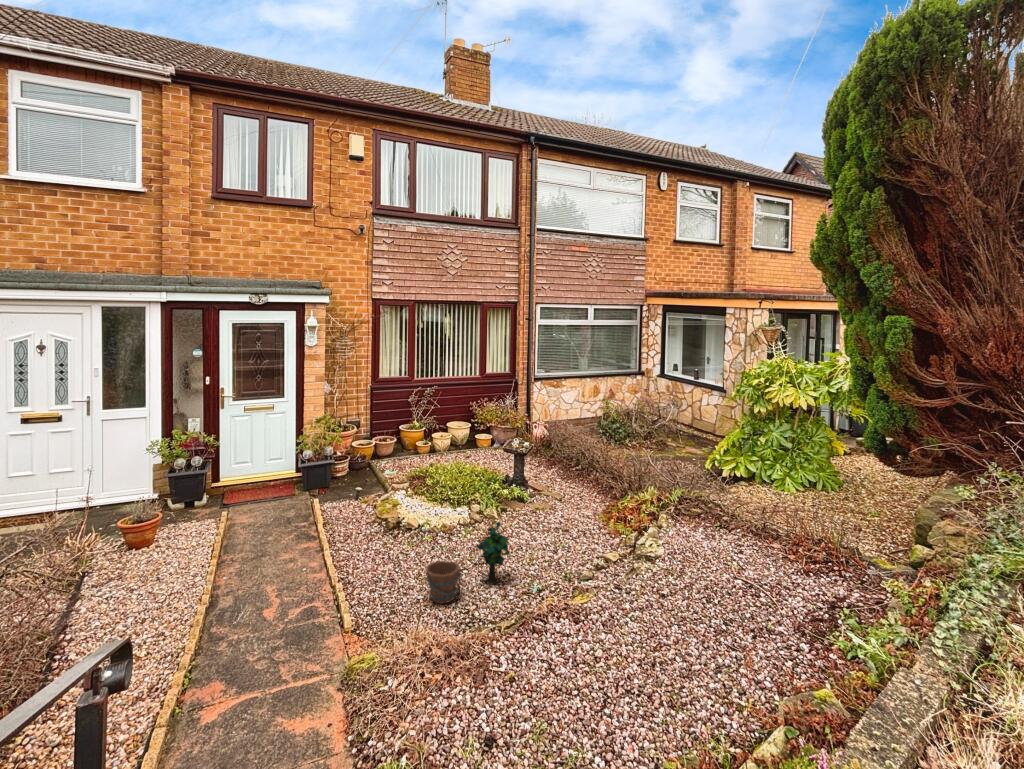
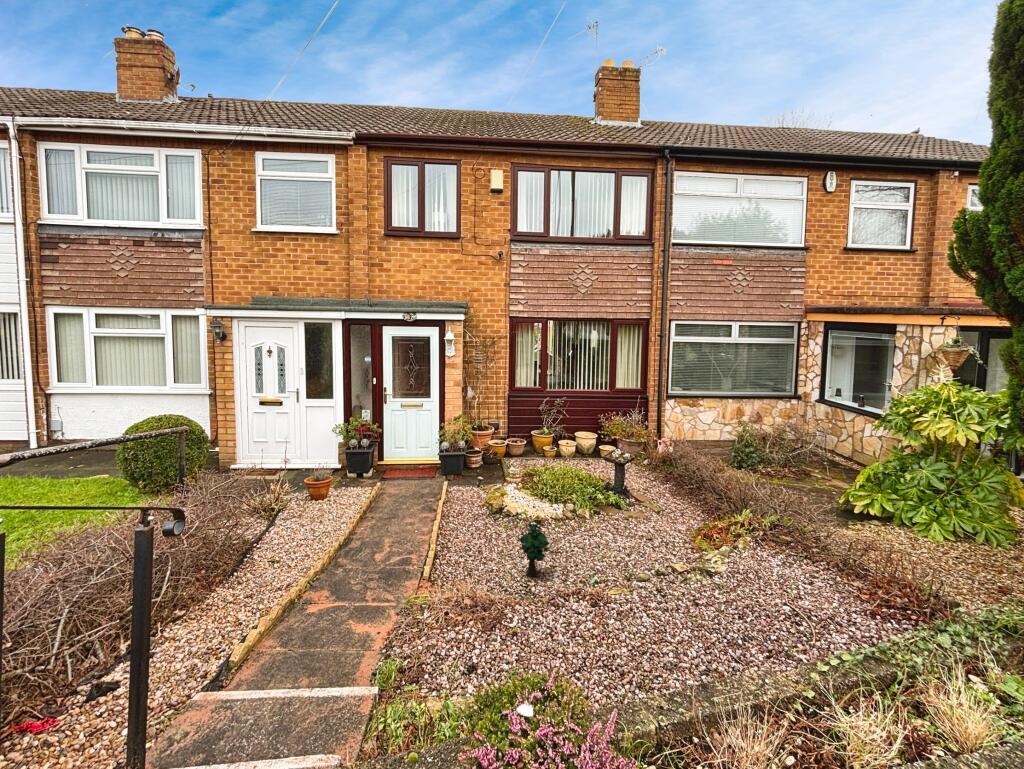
bucket: present [426,561,461,604] -> none [465,547,499,585]

